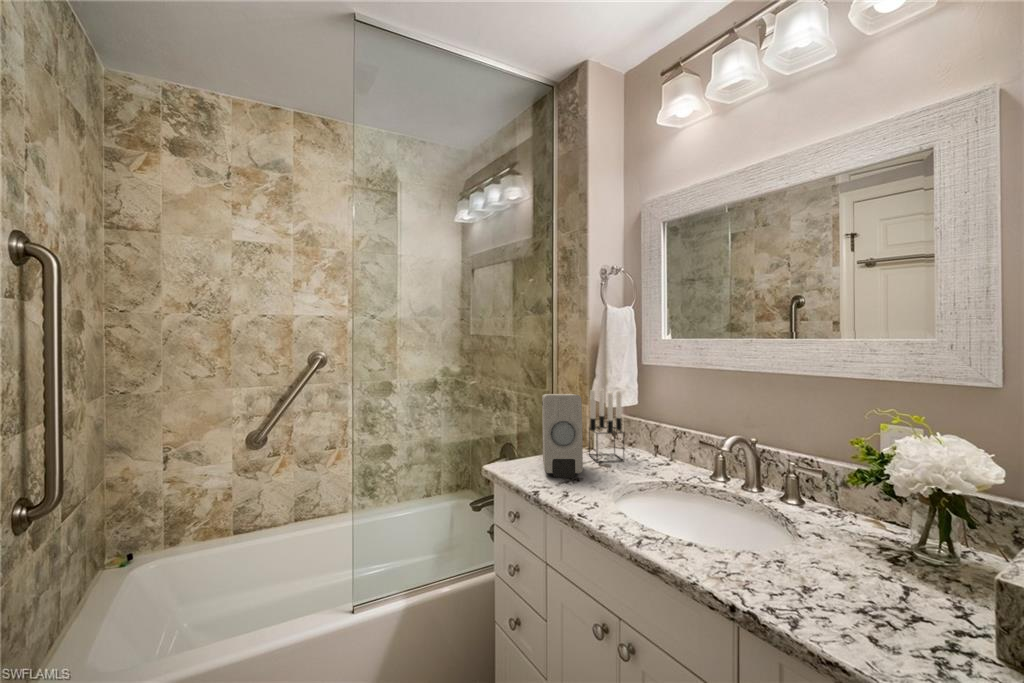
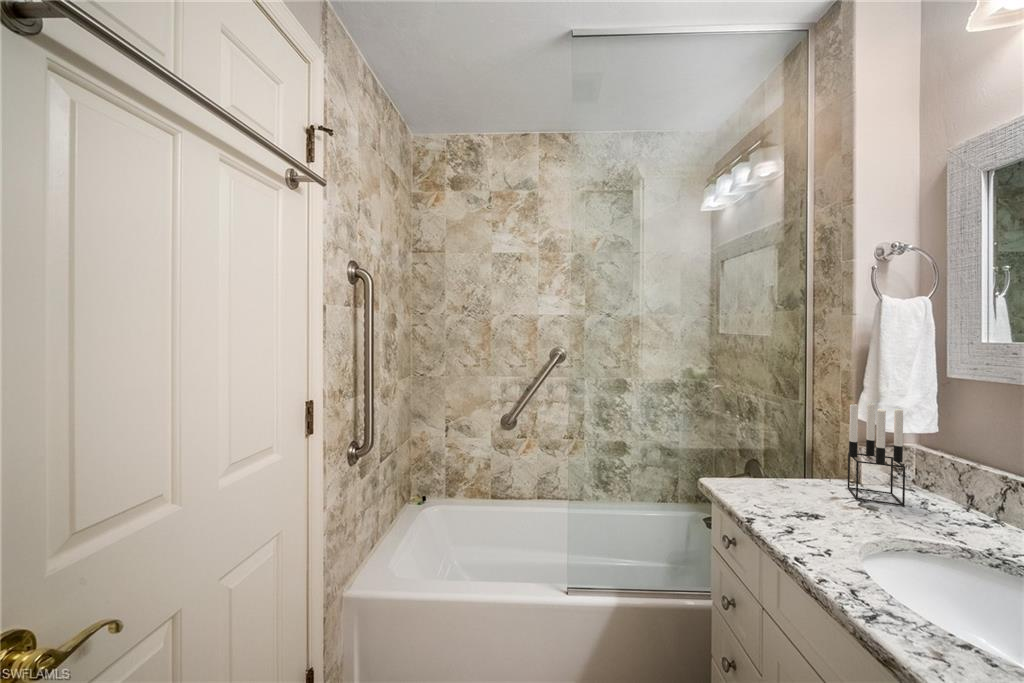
soap dispenser: present [542,394,583,478] -> none [769,404,826,512]

